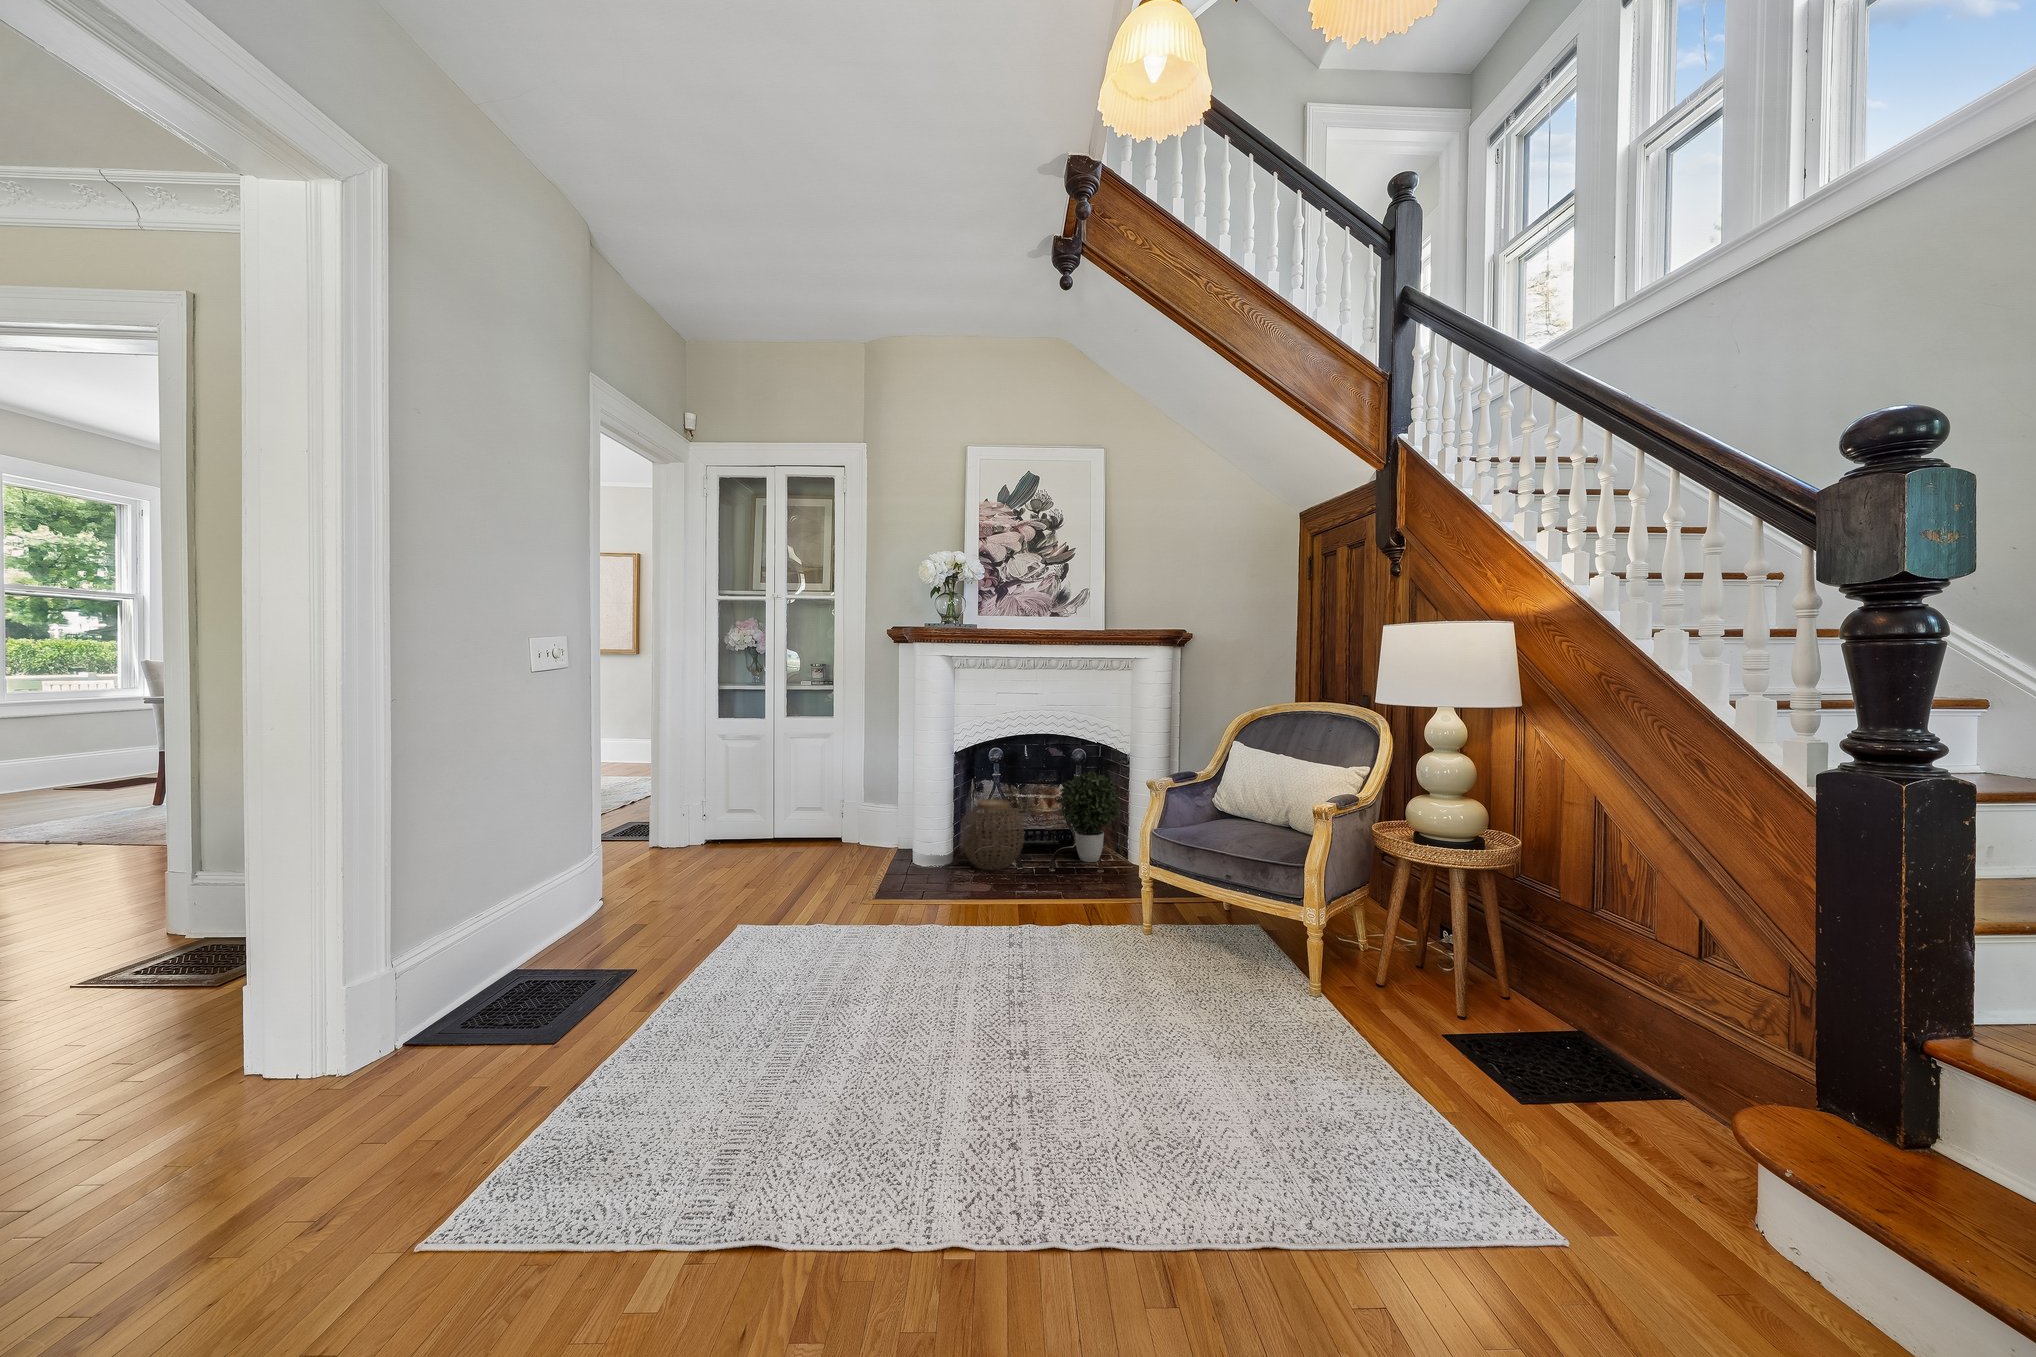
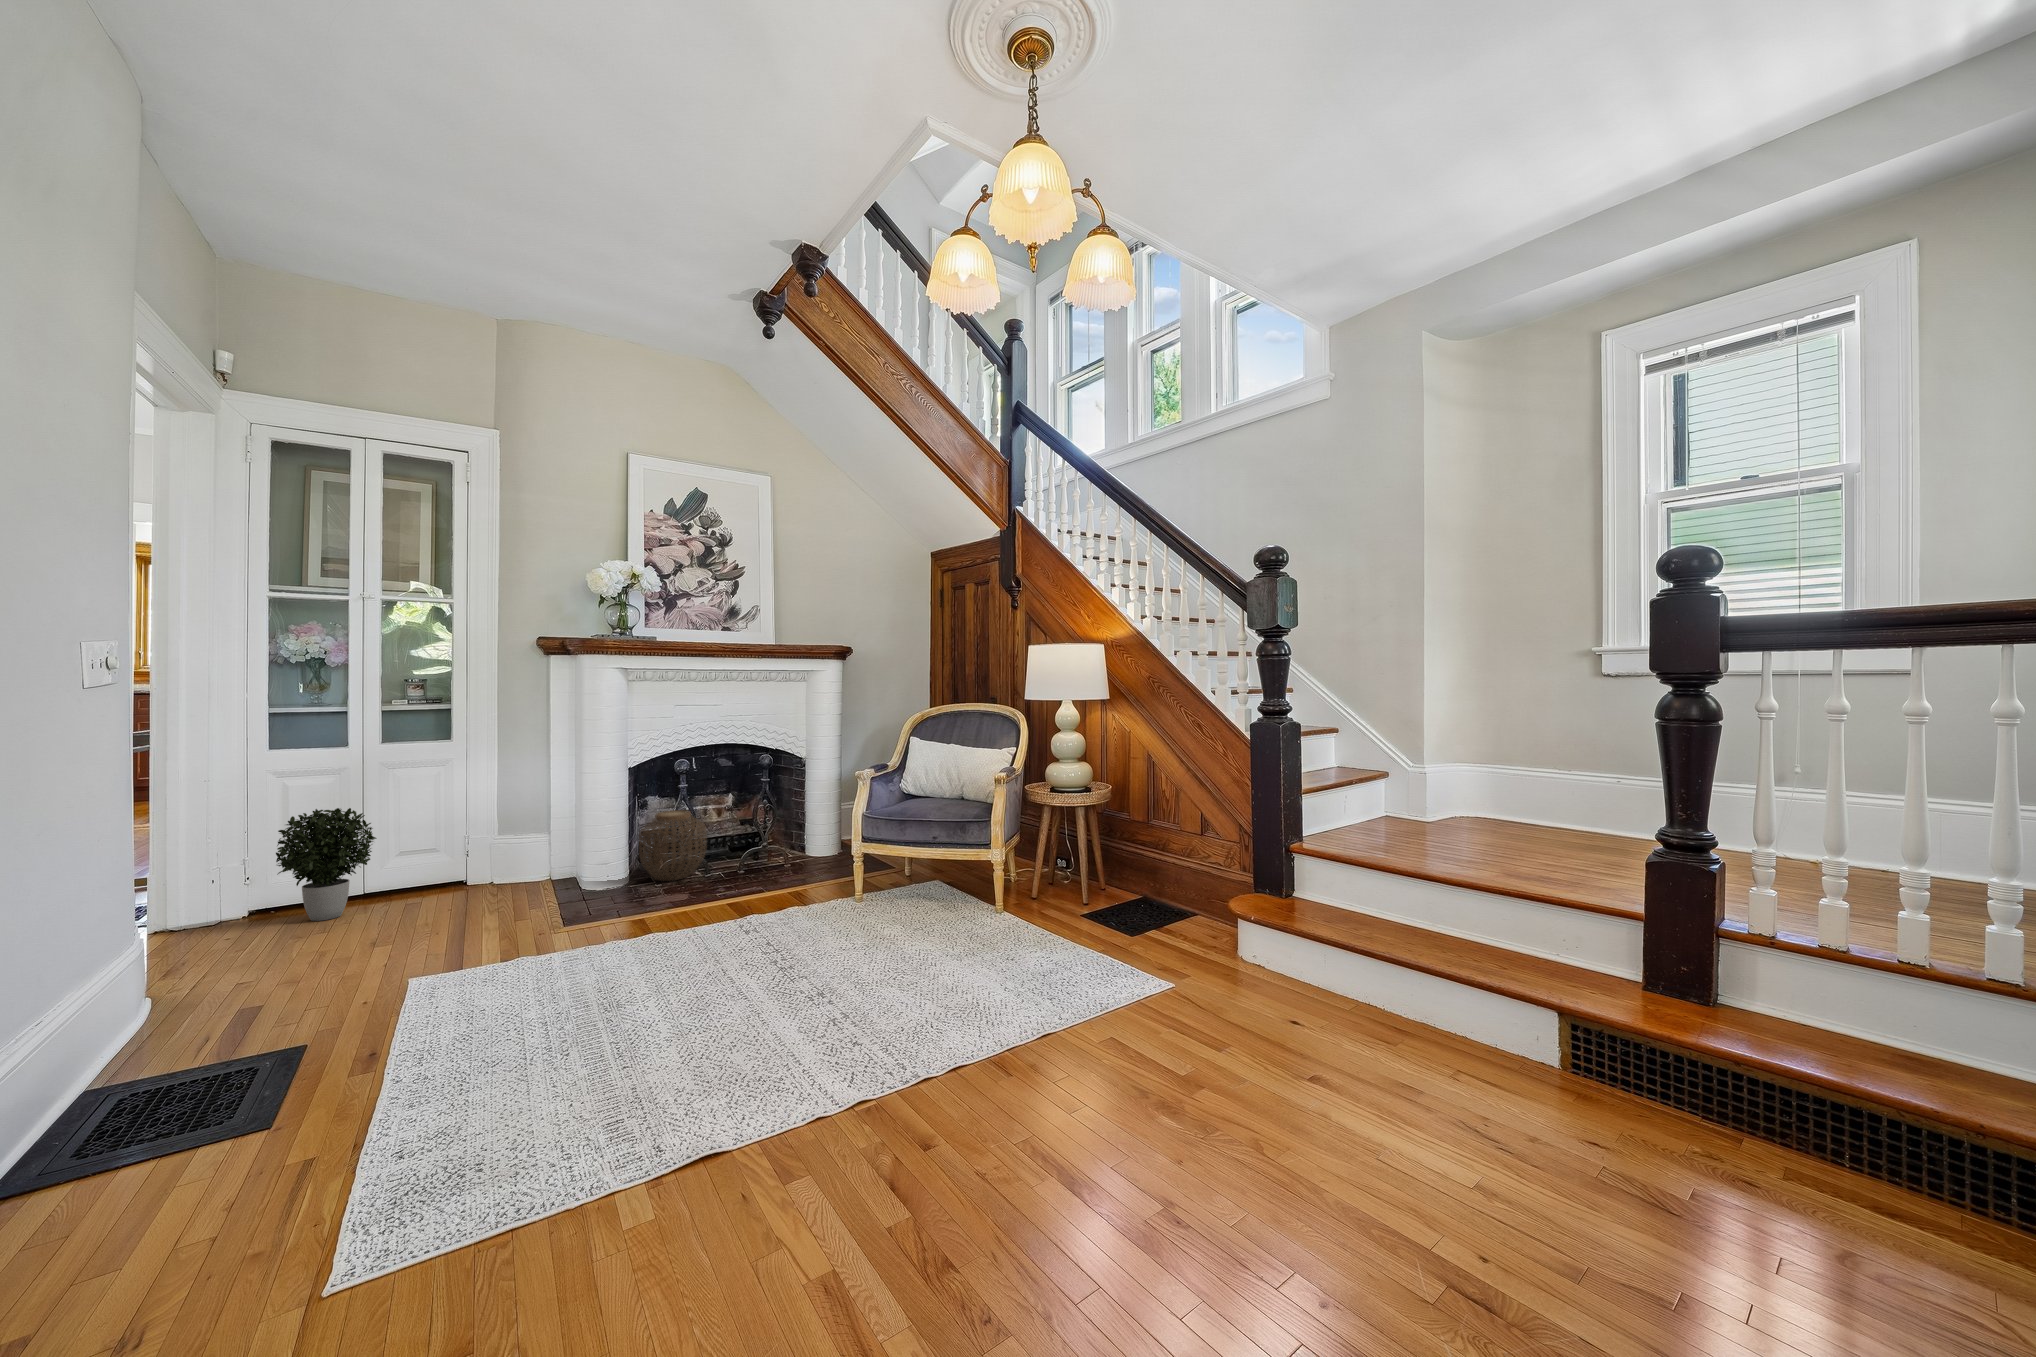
potted plant: present [1058,770,1120,862] -> present [276,808,376,921]

